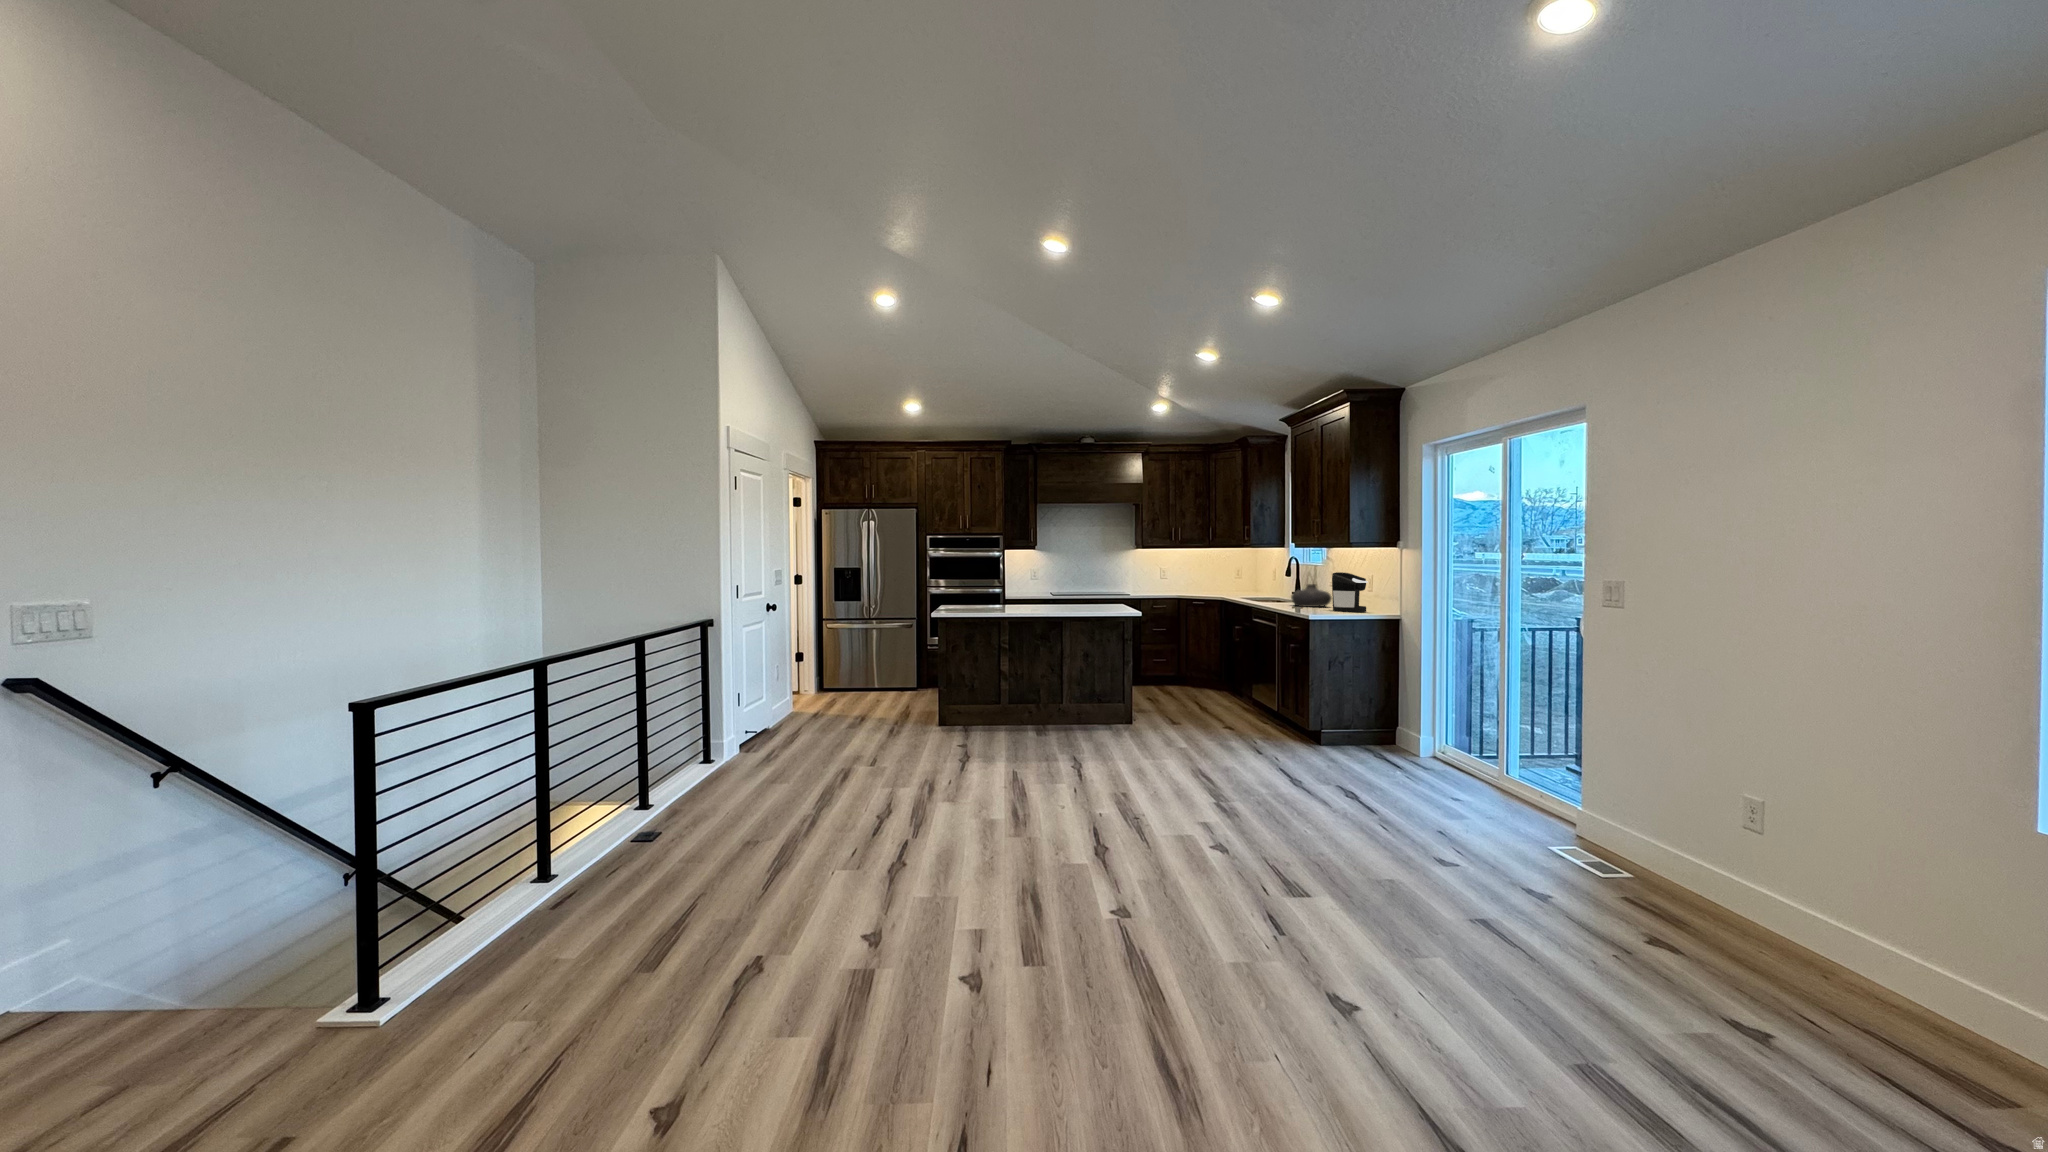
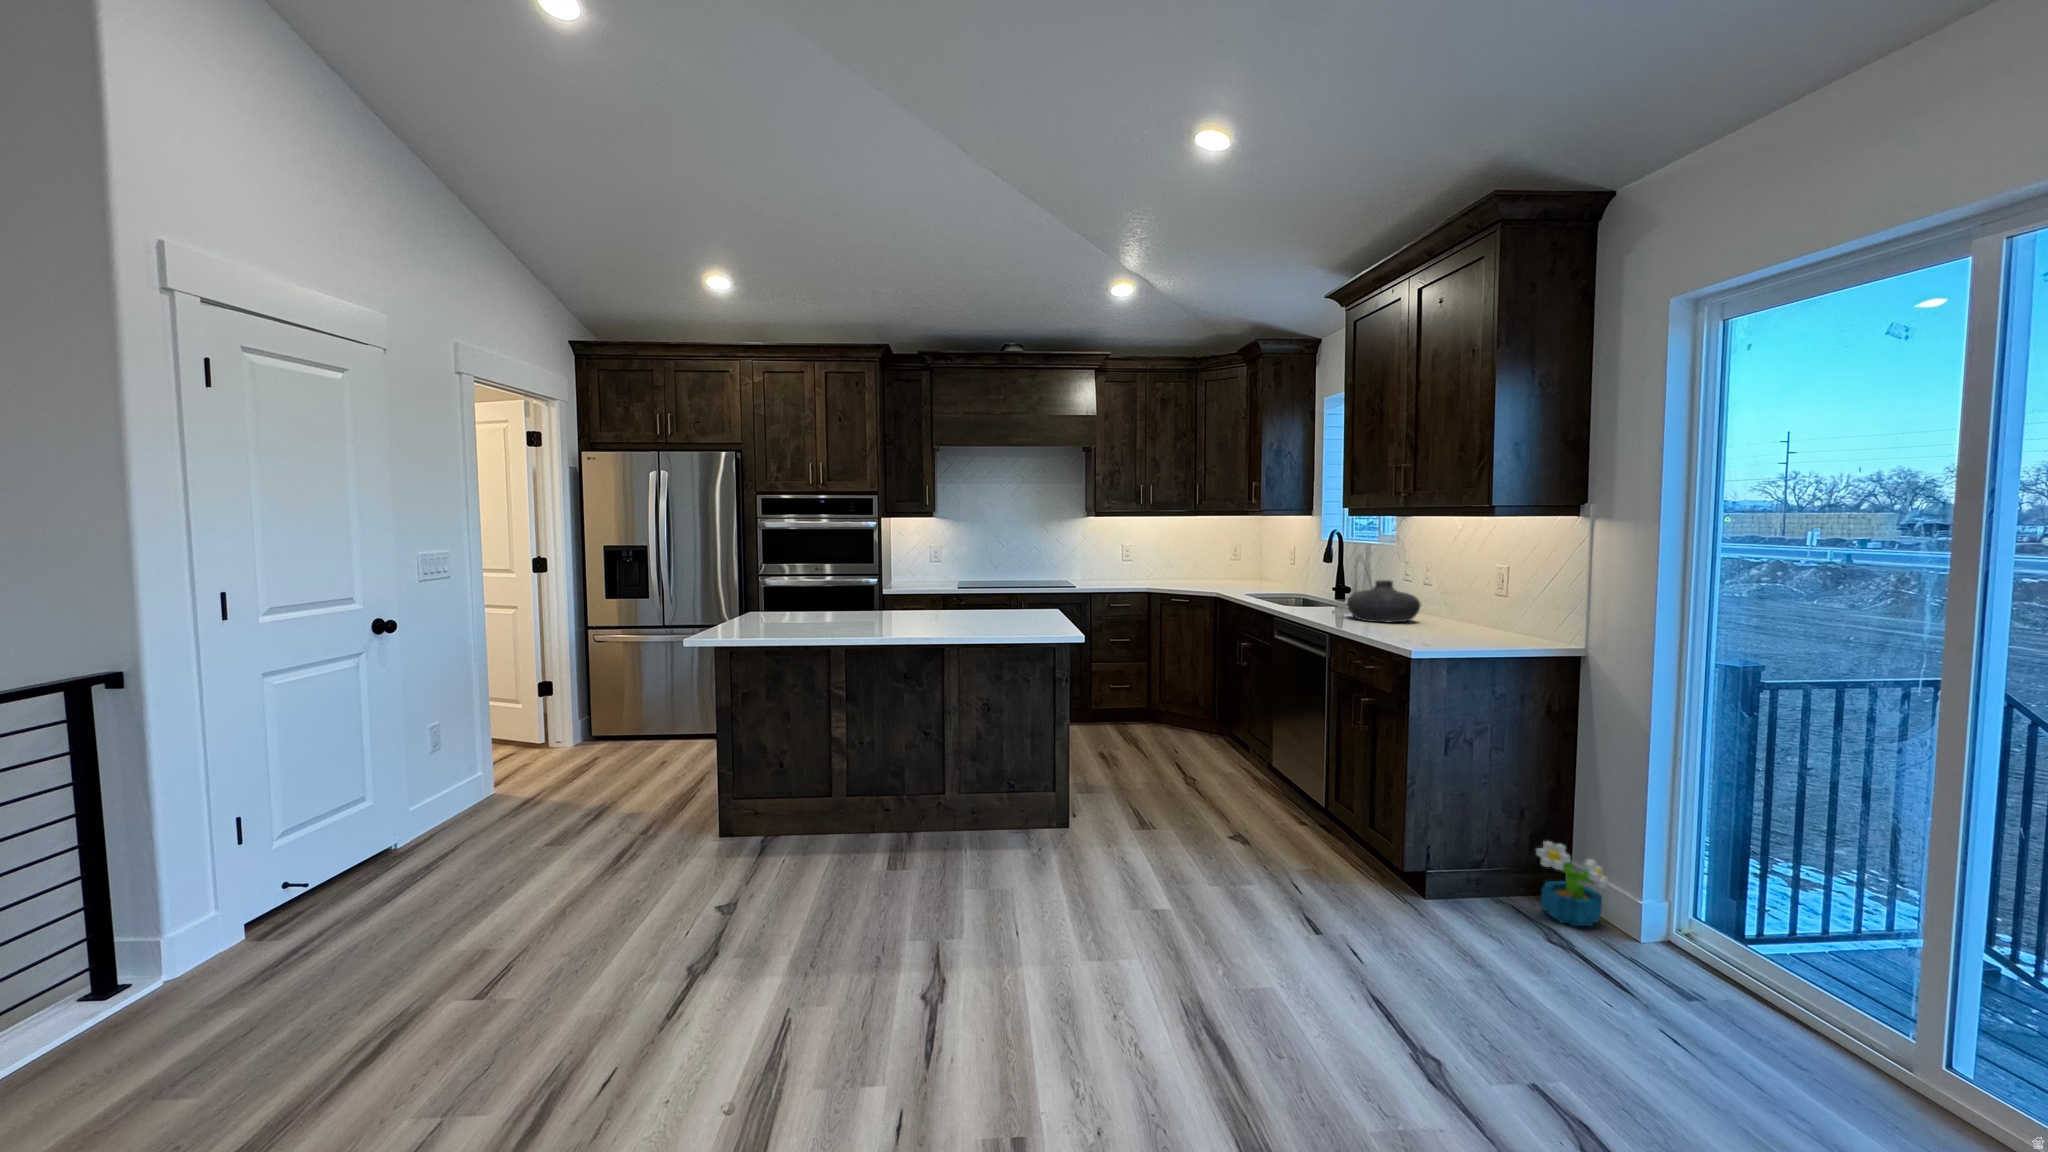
coffee maker: present [1332,572,1368,612] -> none [1438,563,1512,640]
decorative plant: none [1374,710,1407,751] -> present [1536,841,1608,926]

